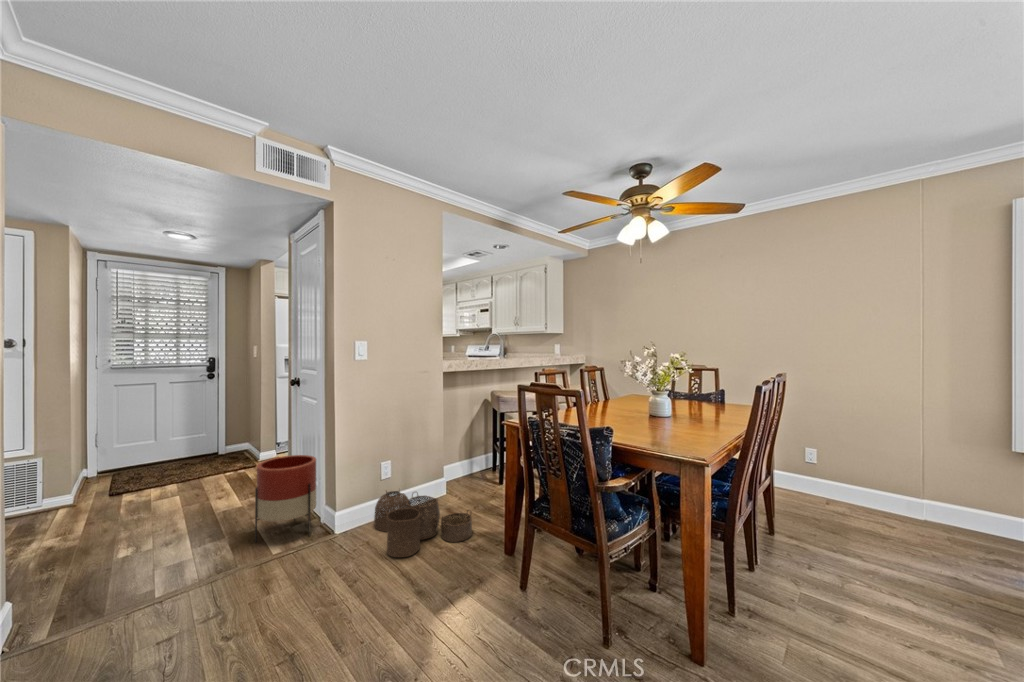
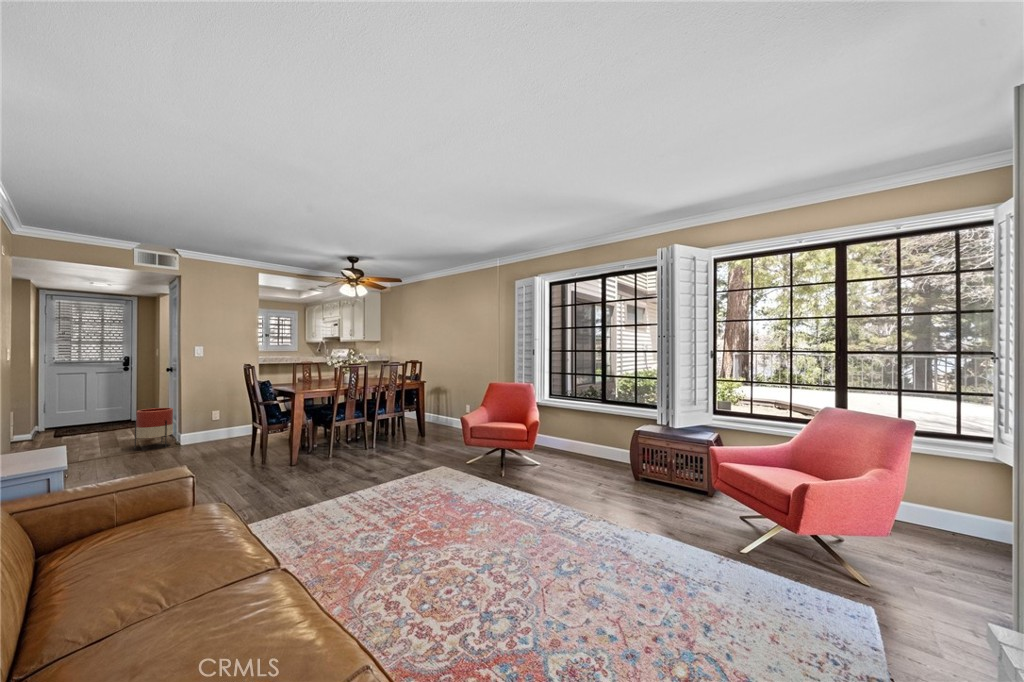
woven basket: present [374,491,472,557] -> none [201,425,256,452]

